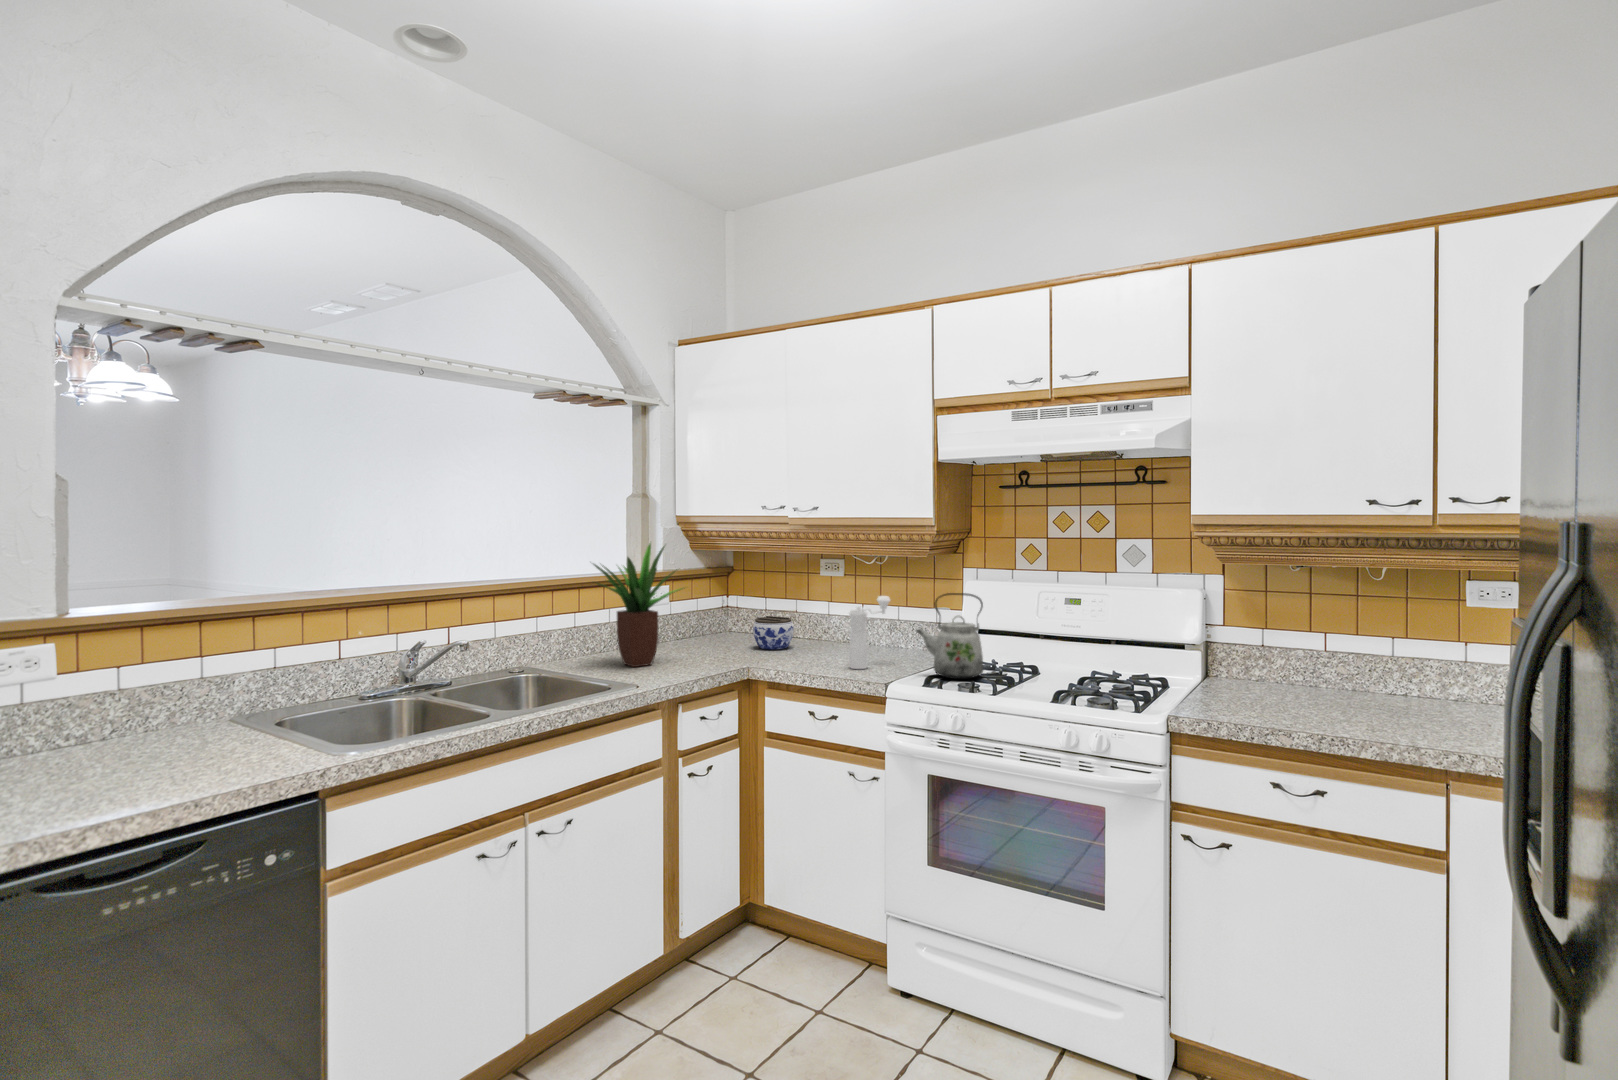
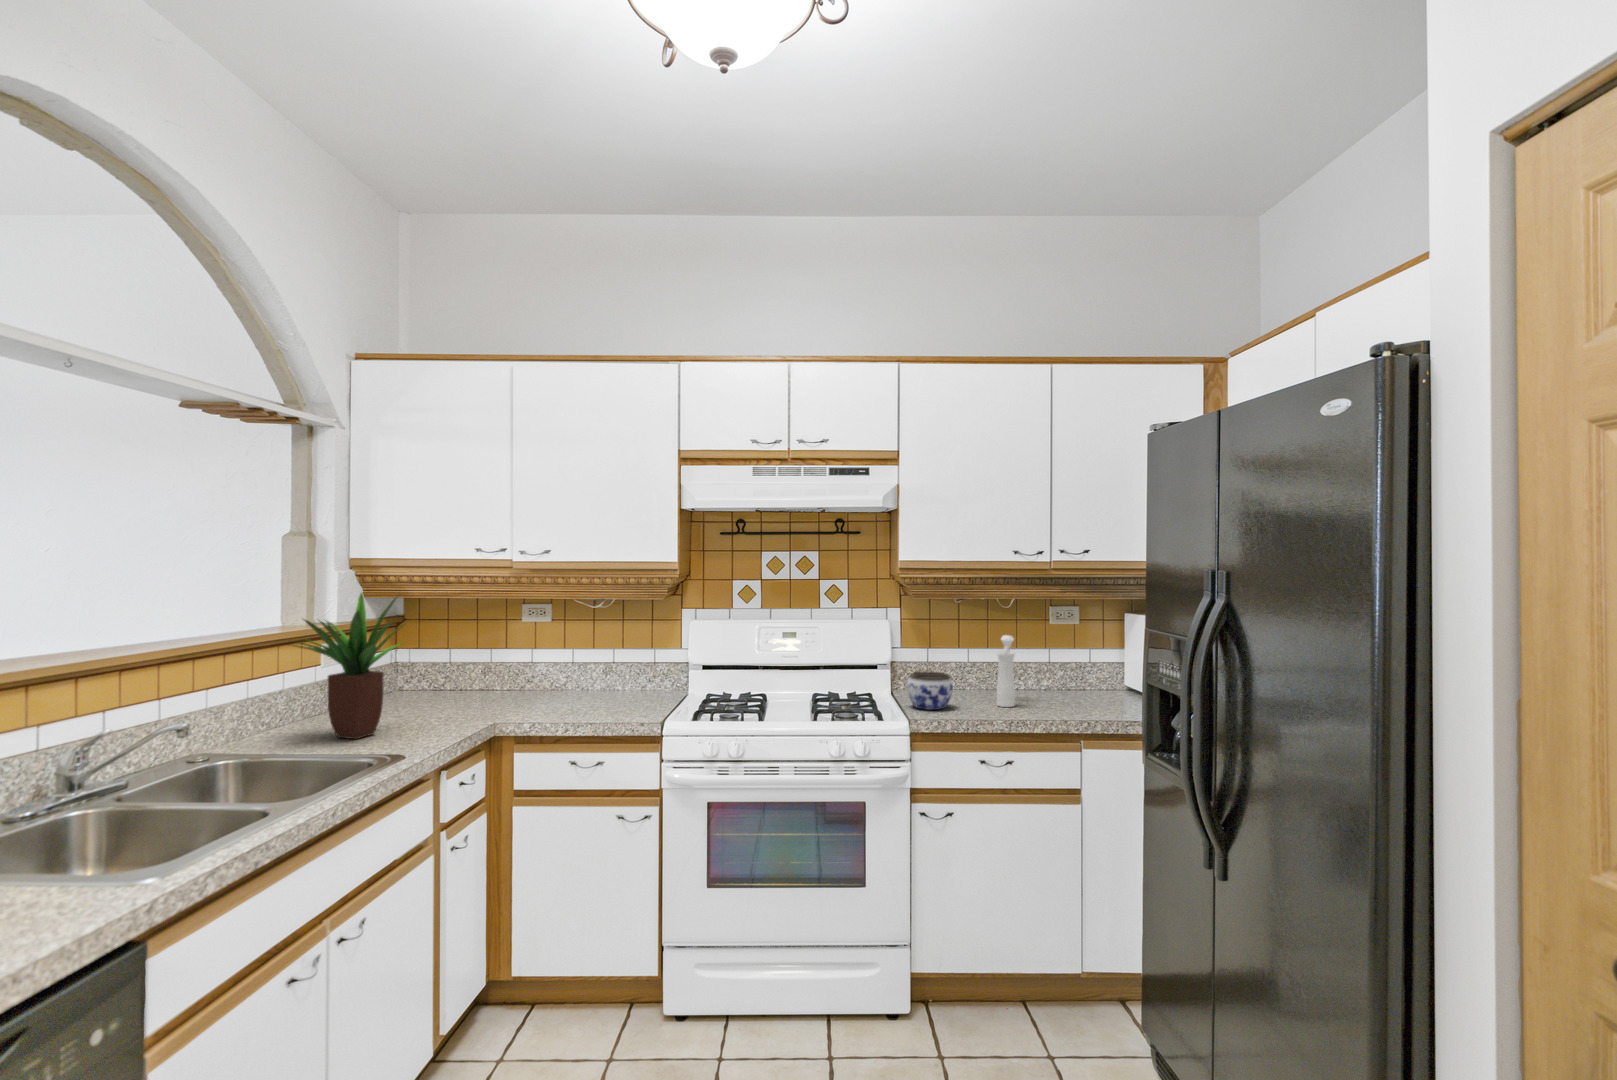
kettle: present [916,593,984,679] -> none [672,632,735,712]
pepper mill: present [849,596,890,669] -> present [997,635,1015,707]
jar: present [753,616,794,650] -> present [907,672,953,710]

